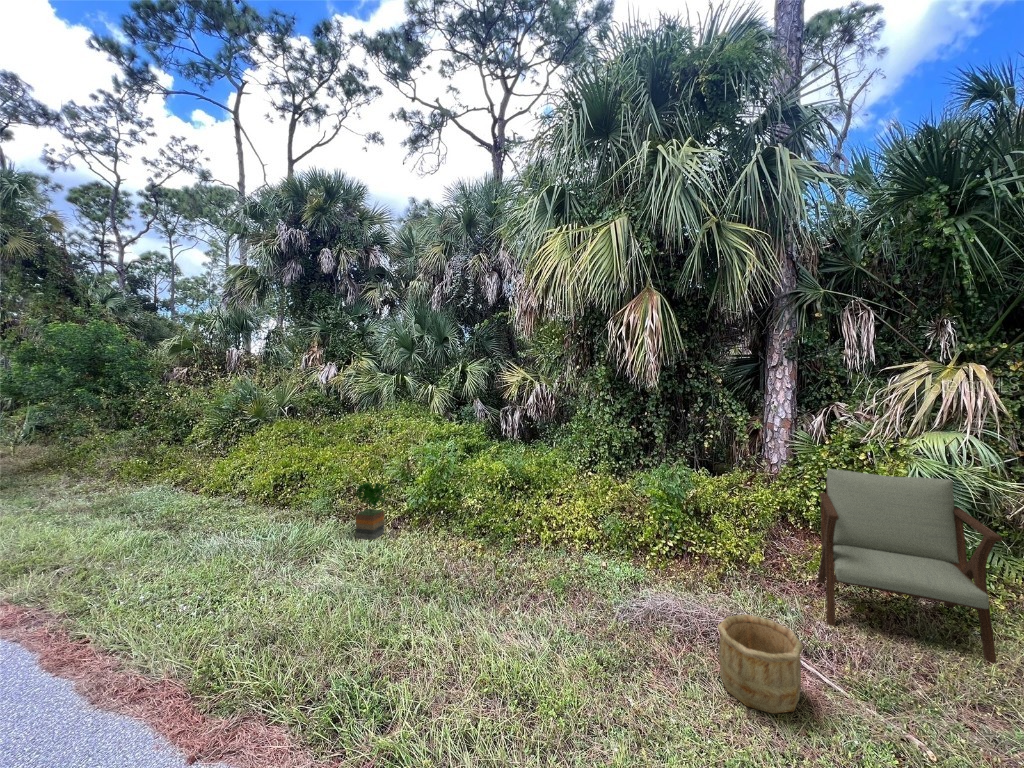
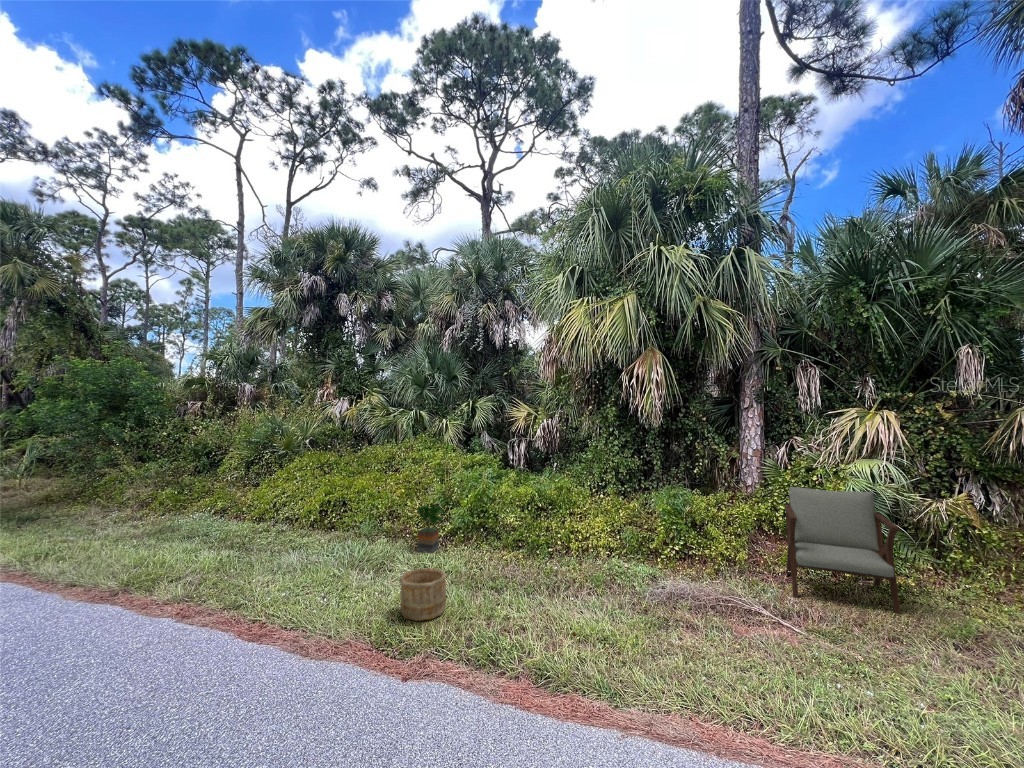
wooden bucket: present [717,614,803,714] -> present [399,568,447,621]

